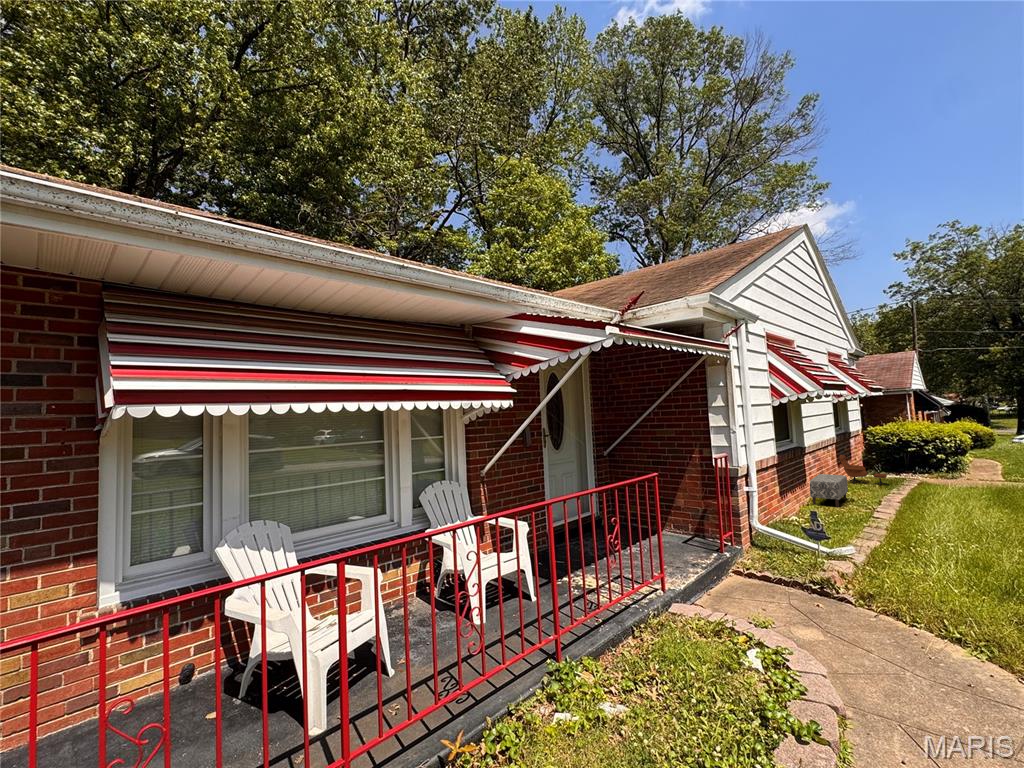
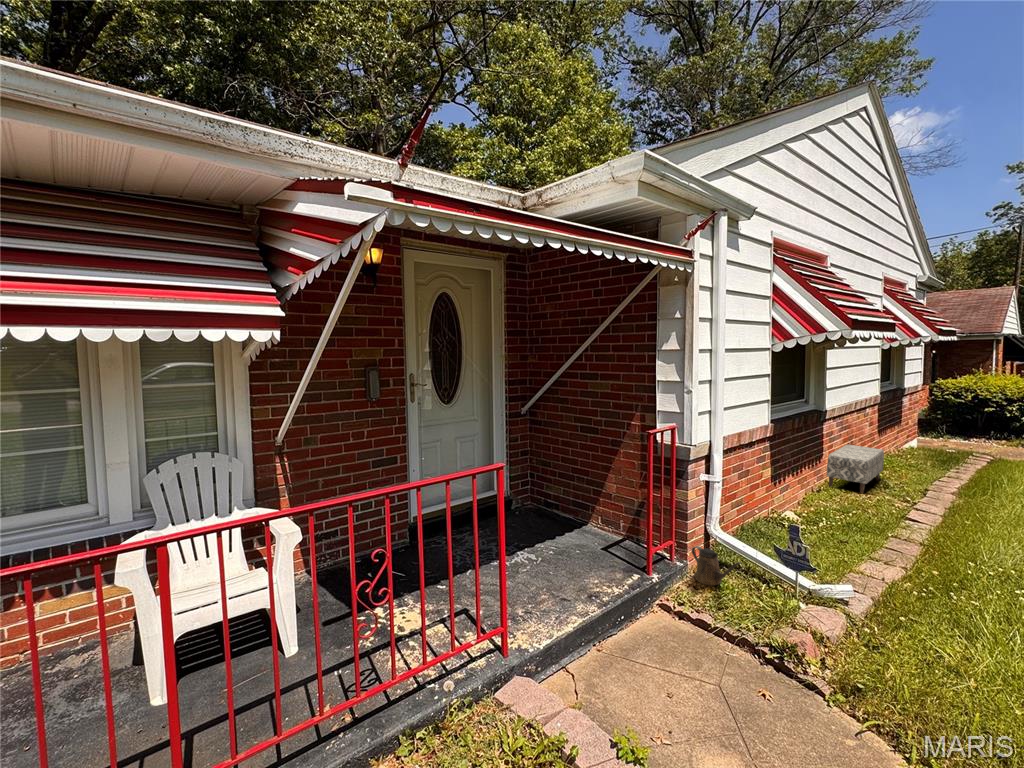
lounge chair: present [839,455,887,485] -> none [883,417,948,462]
watering can: none [745,535,783,559] -> present [691,546,742,586]

